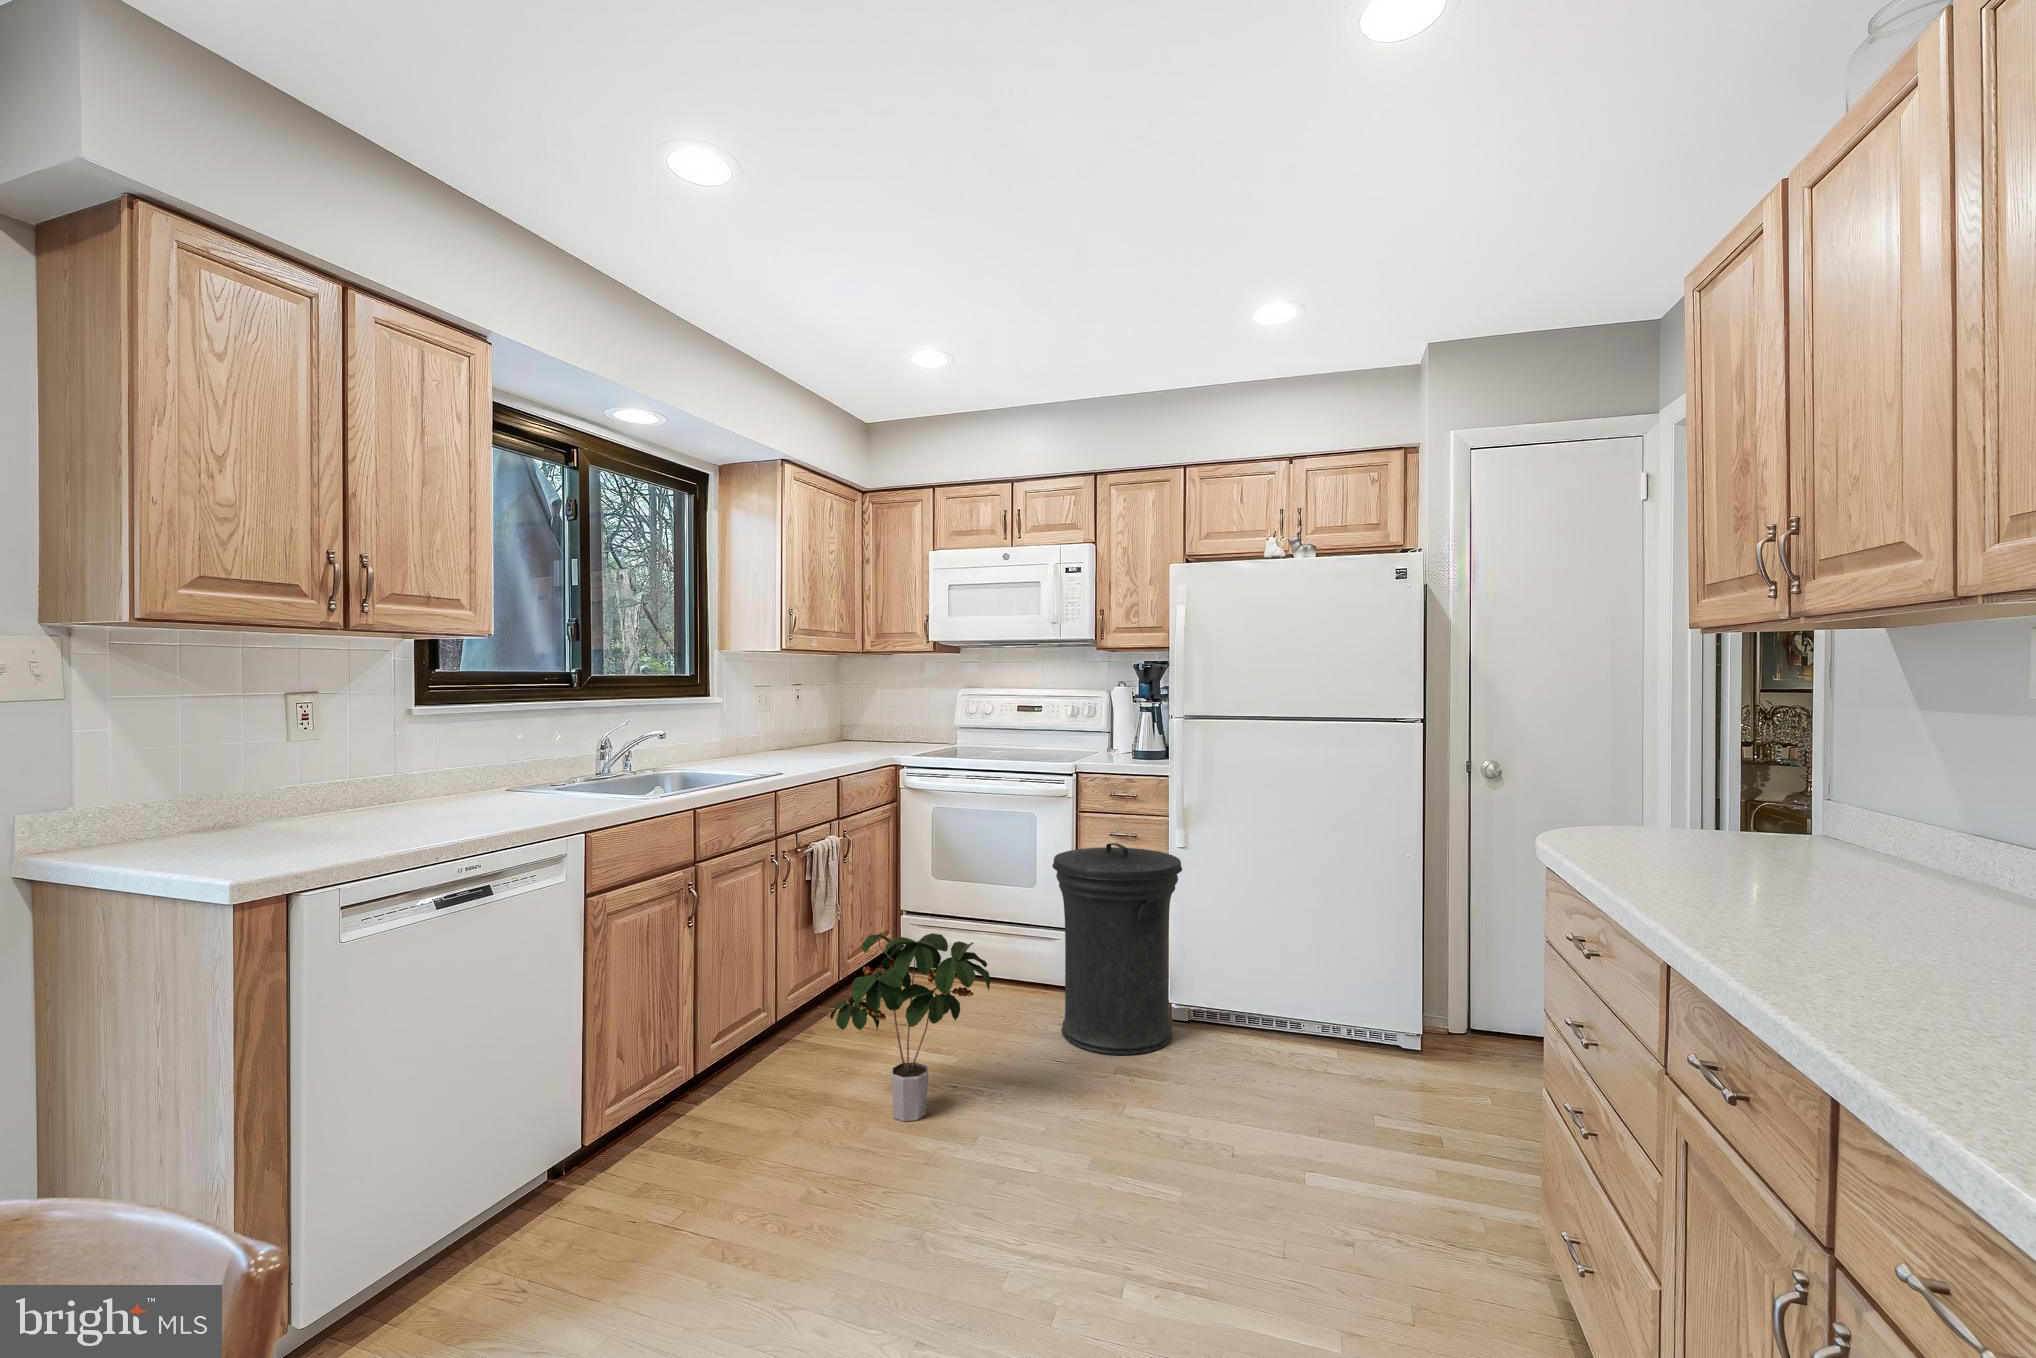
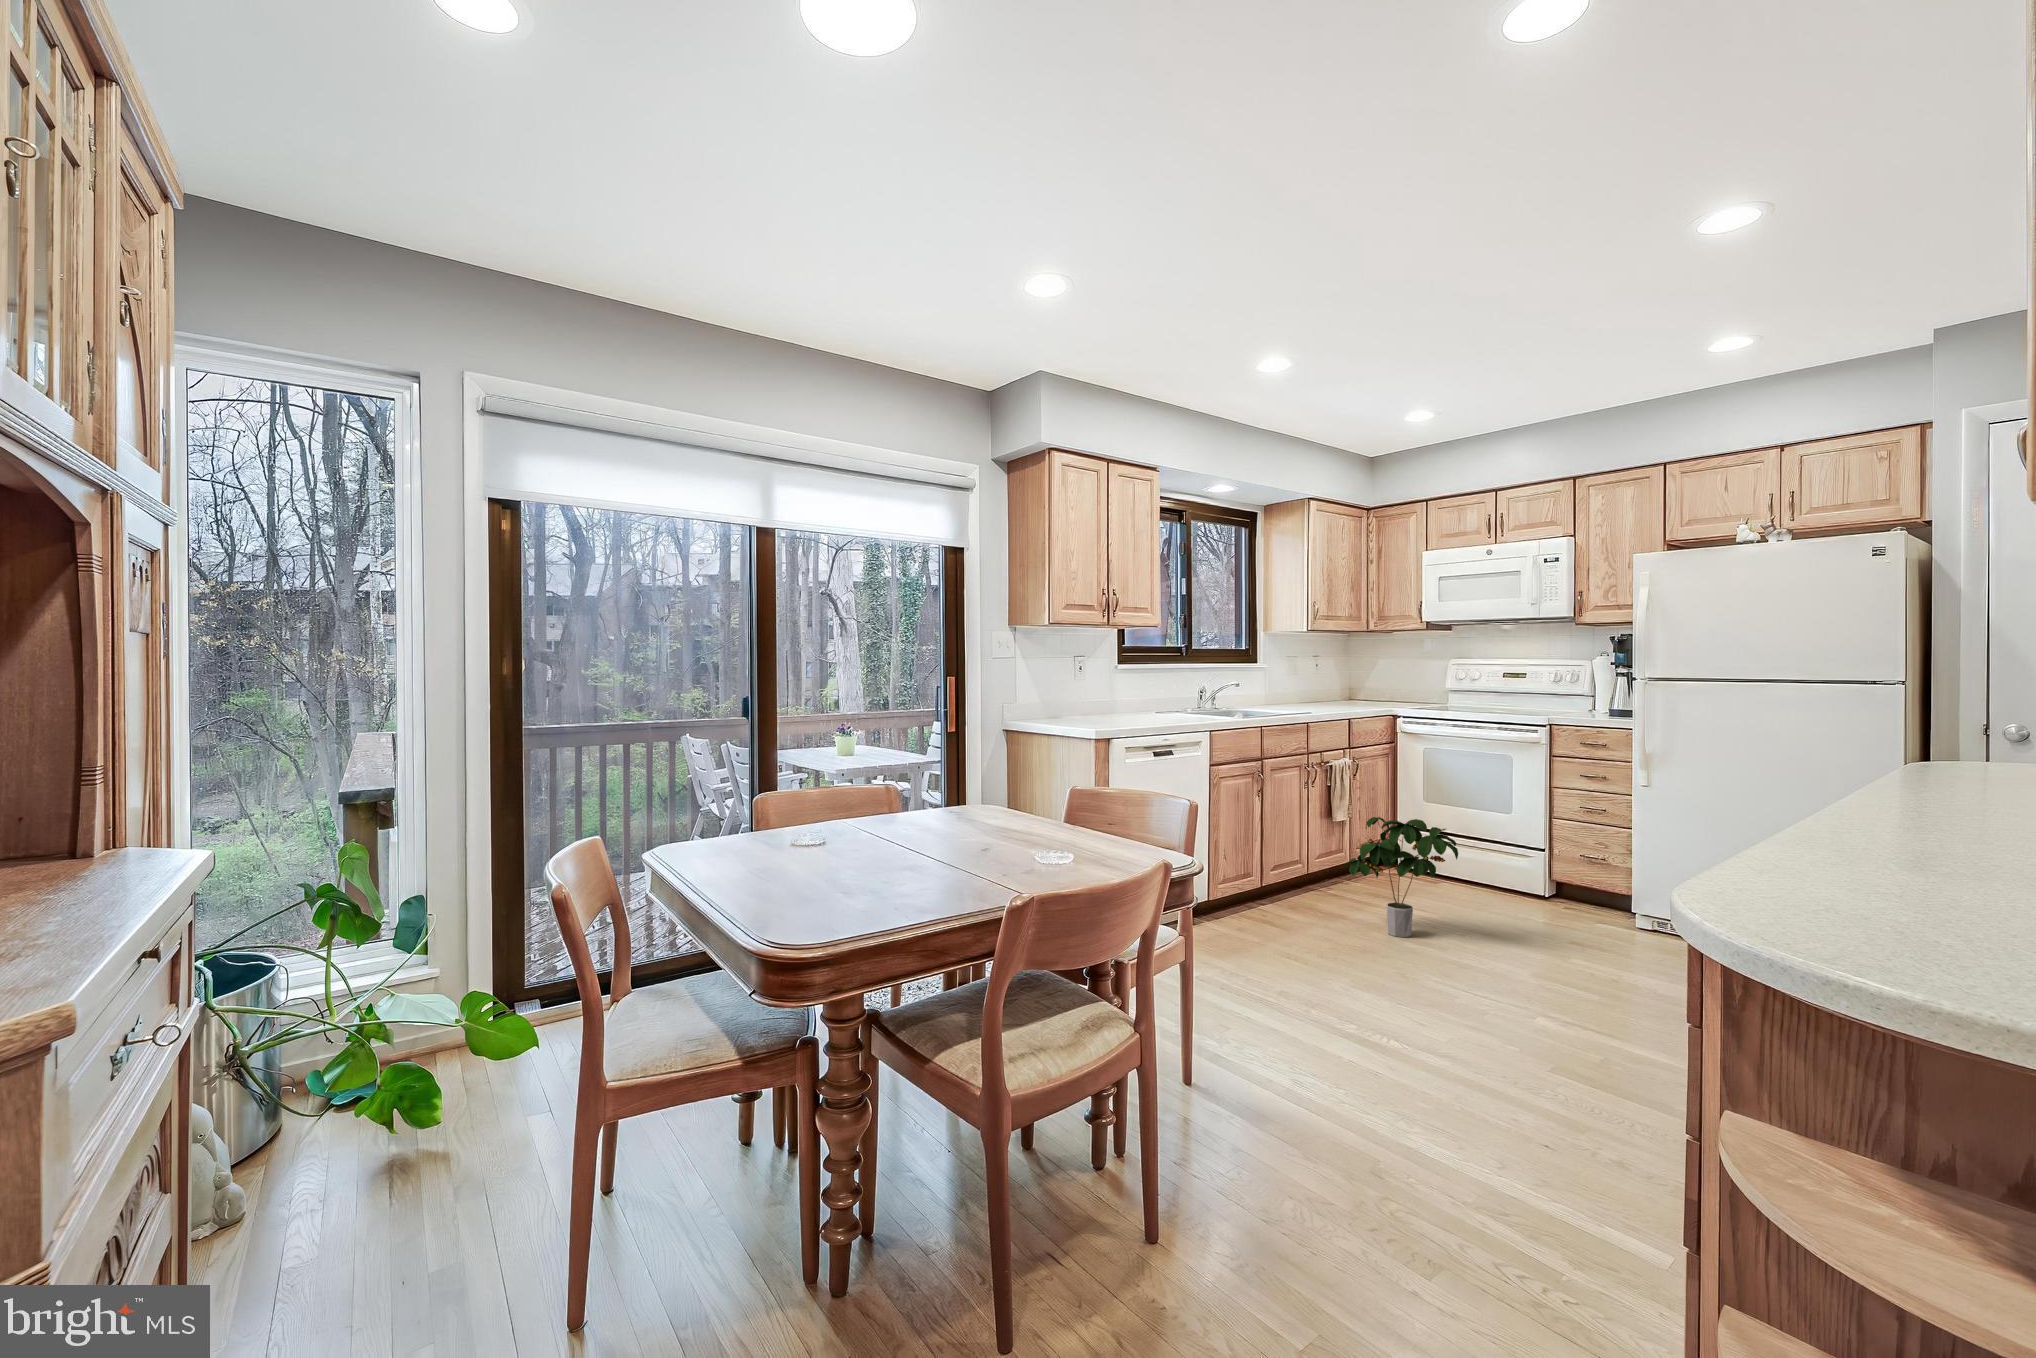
trash can: present [1052,843,1182,1055] -> none [1519,778,1639,936]

